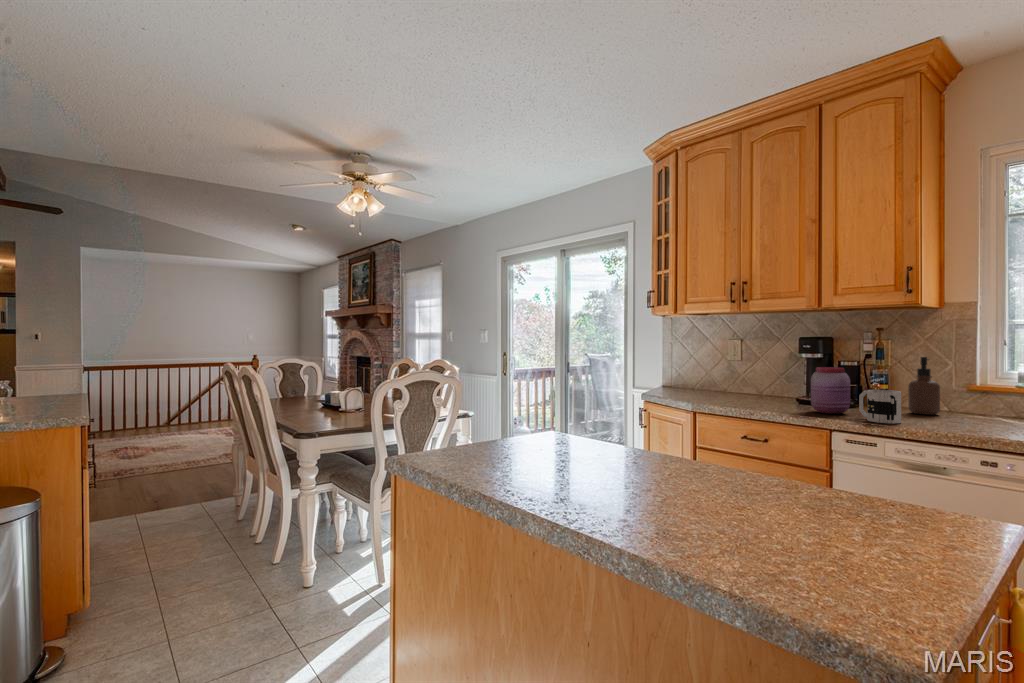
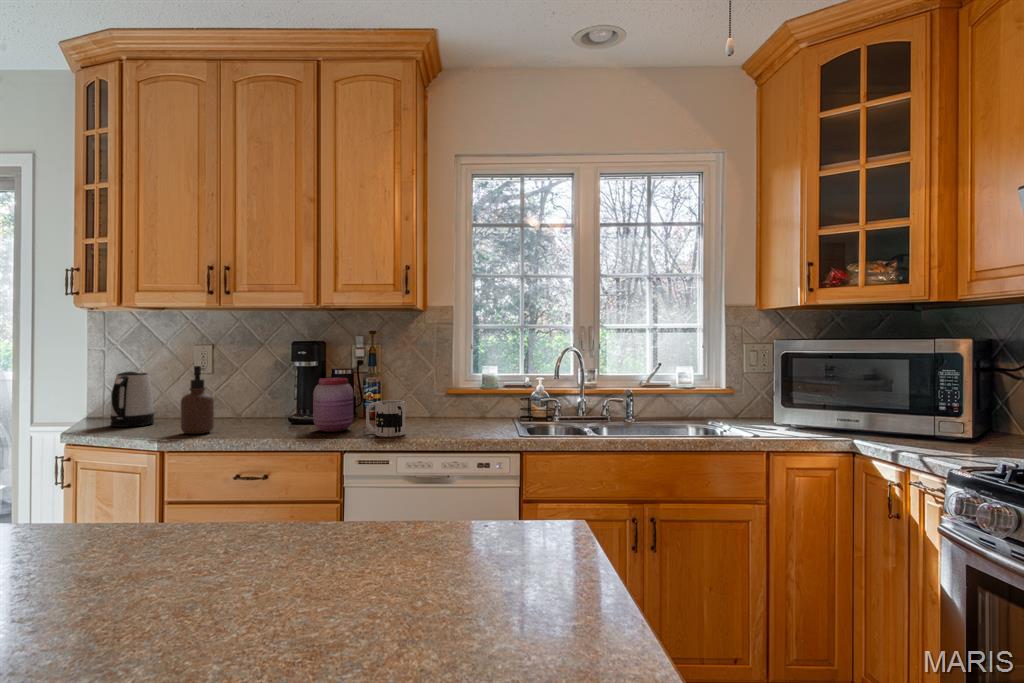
soap dispenser: present [908,357,940,415] -> present [181,366,214,434]
kettle: none [672,358,699,396] -> present [110,371,154,427]

